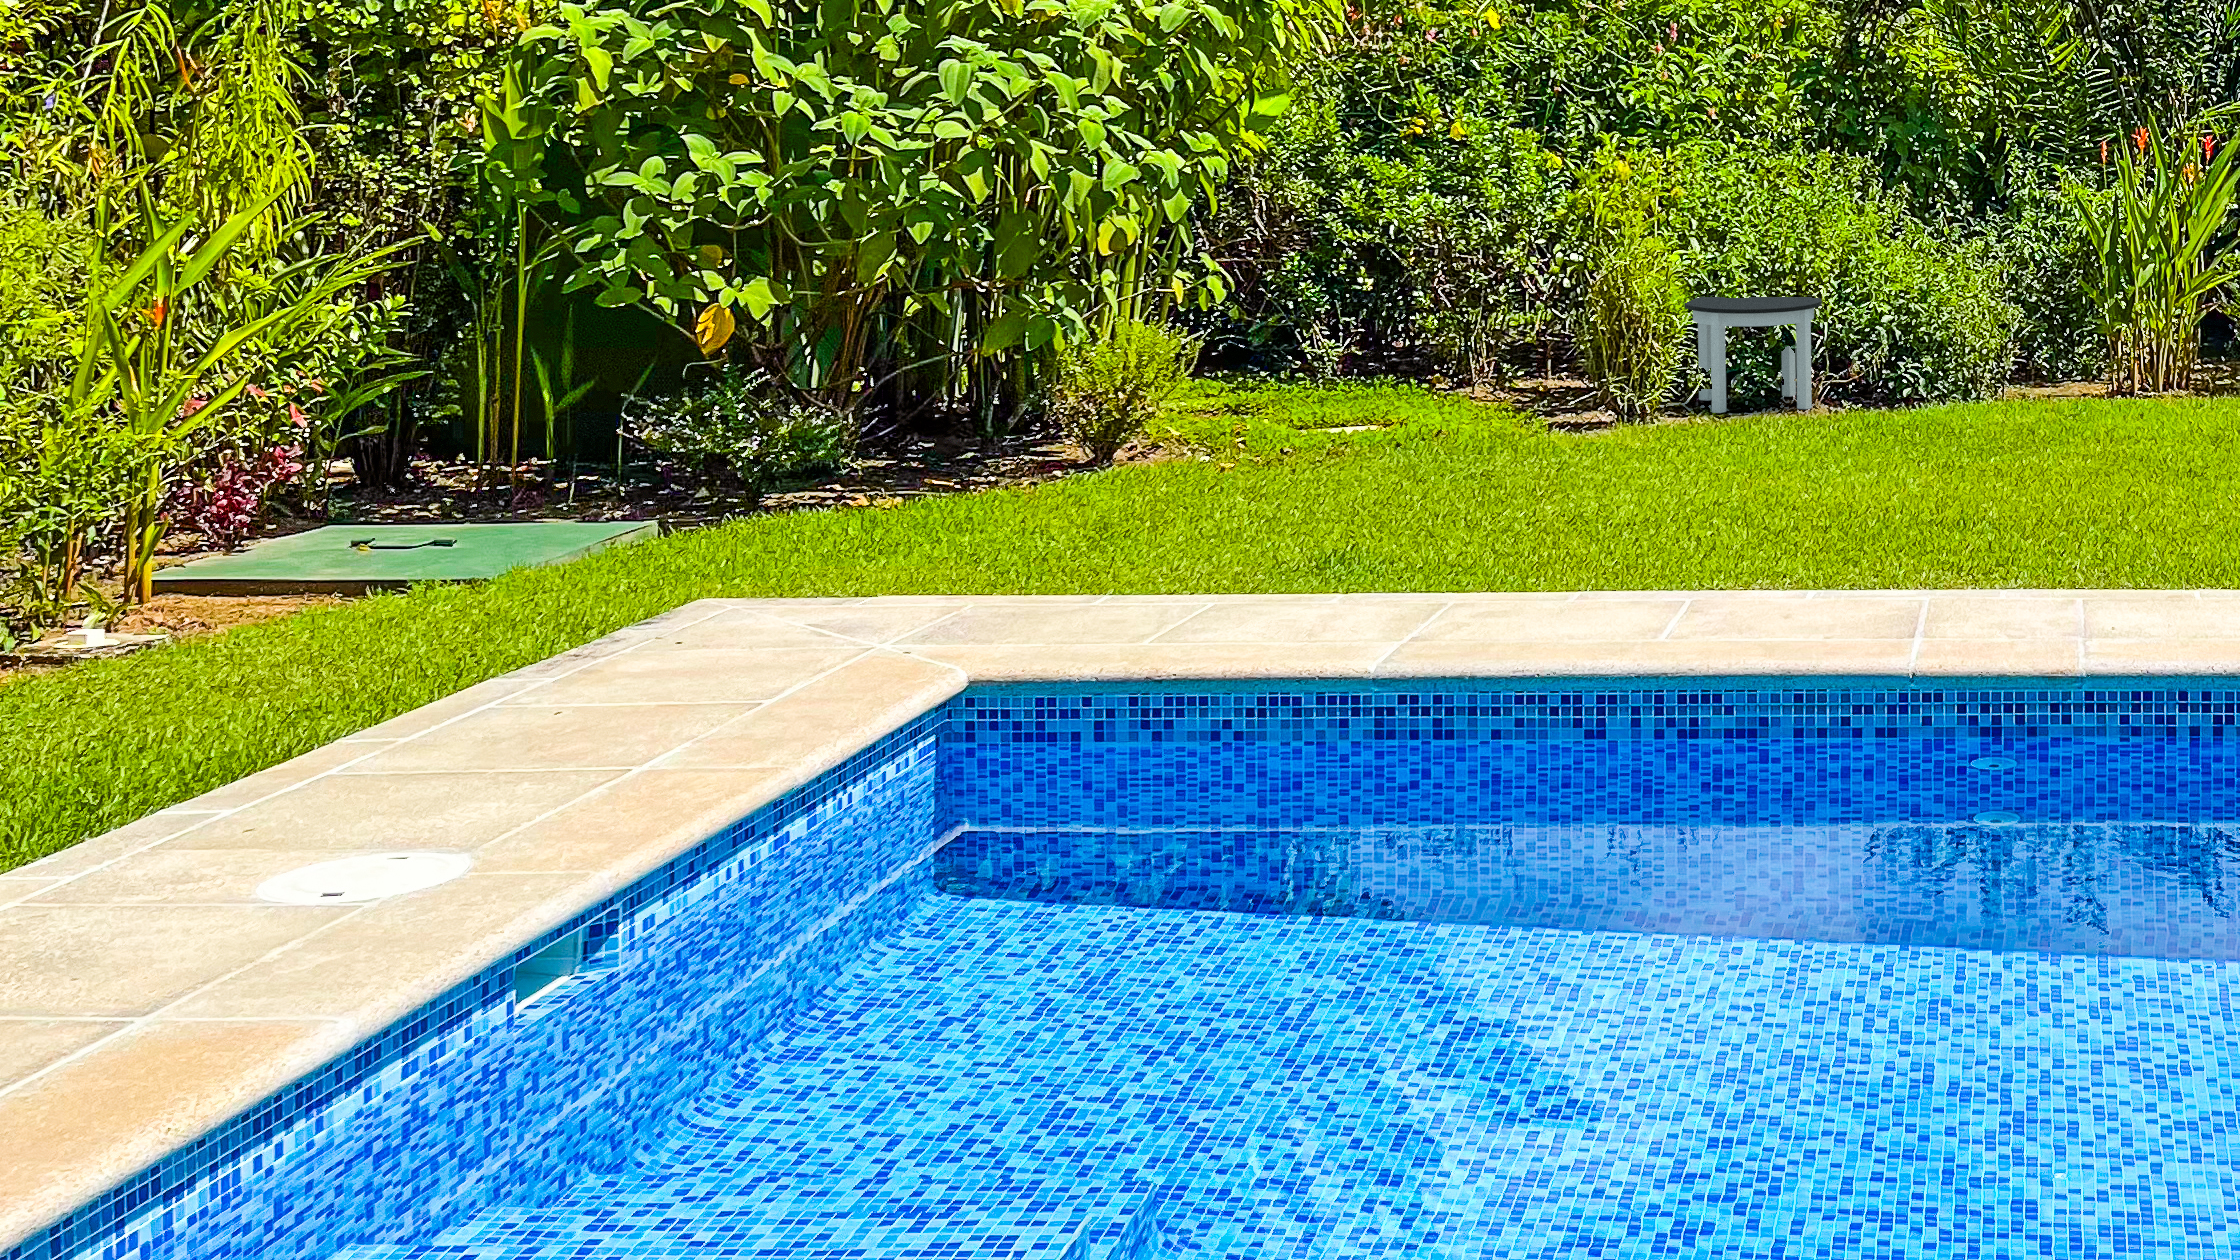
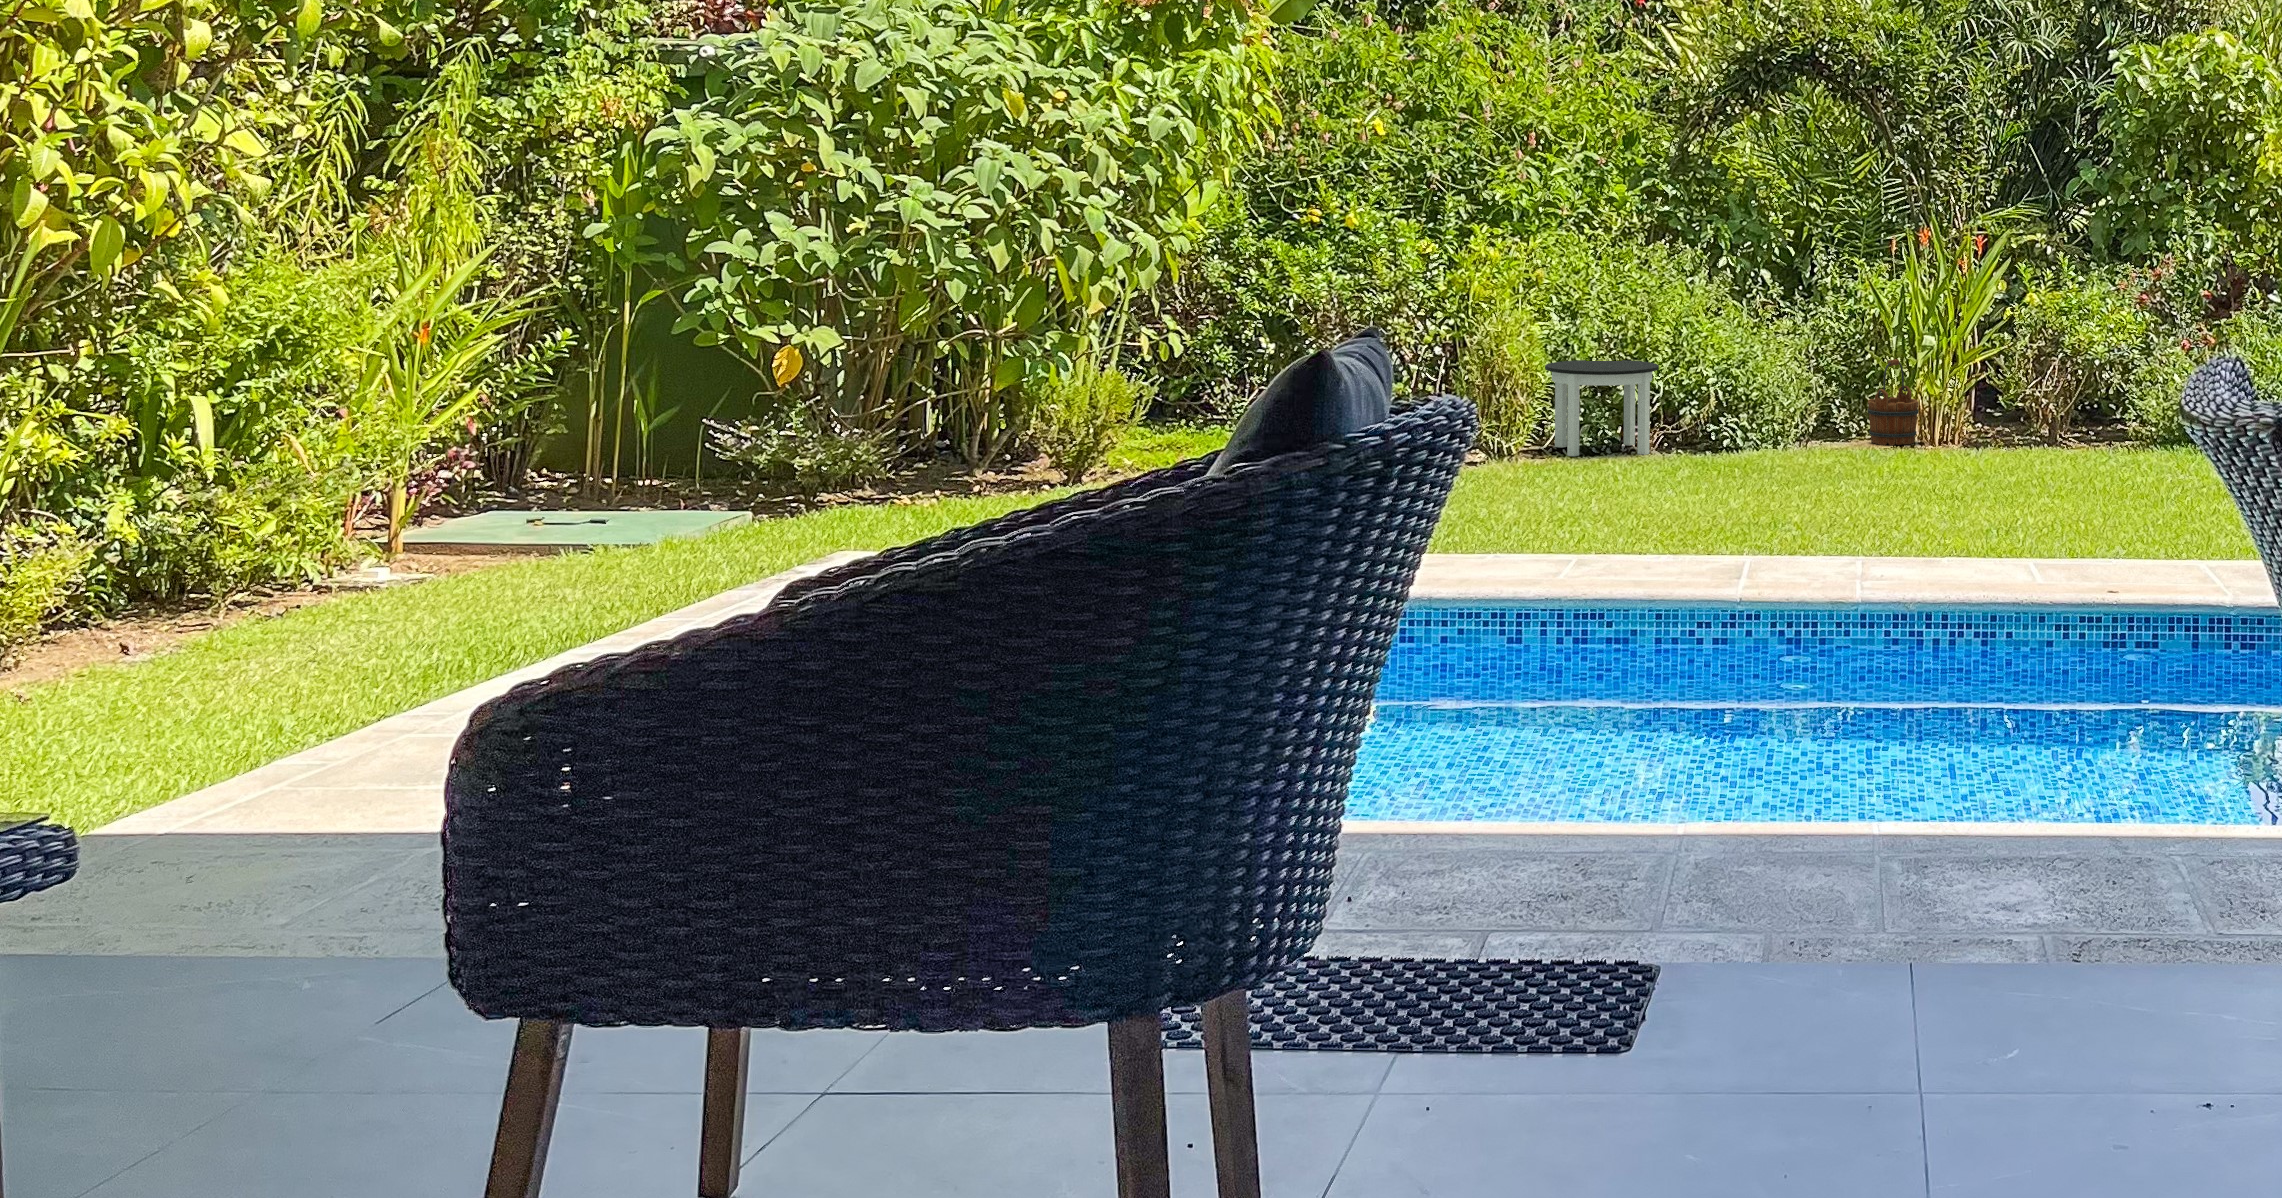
wooden bucket: none [2076,286,2138,392] -> present [1868,359,1919,445]

